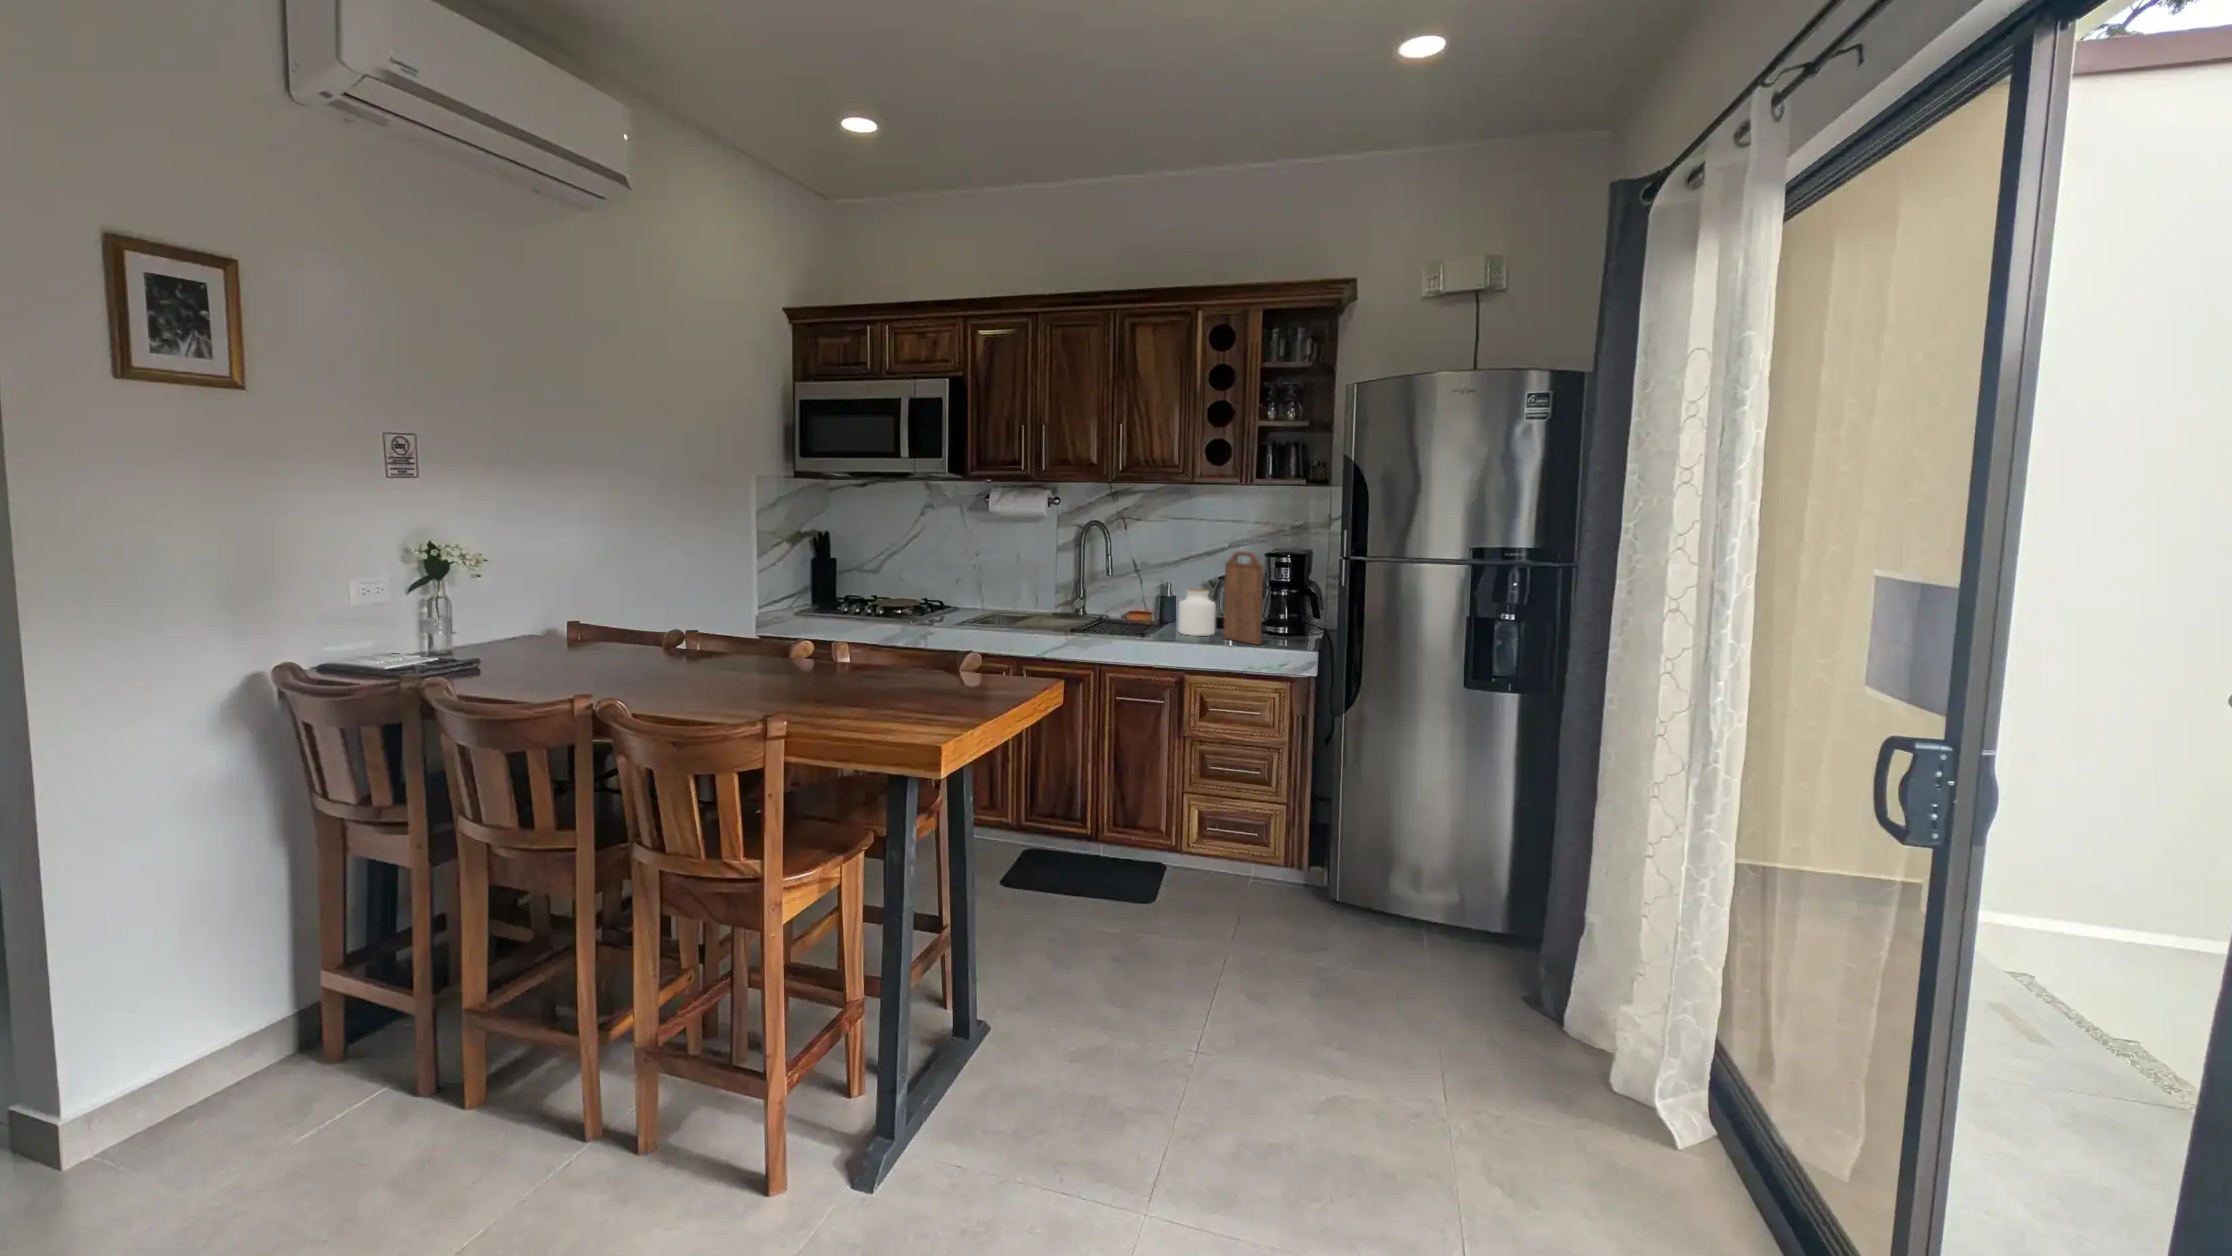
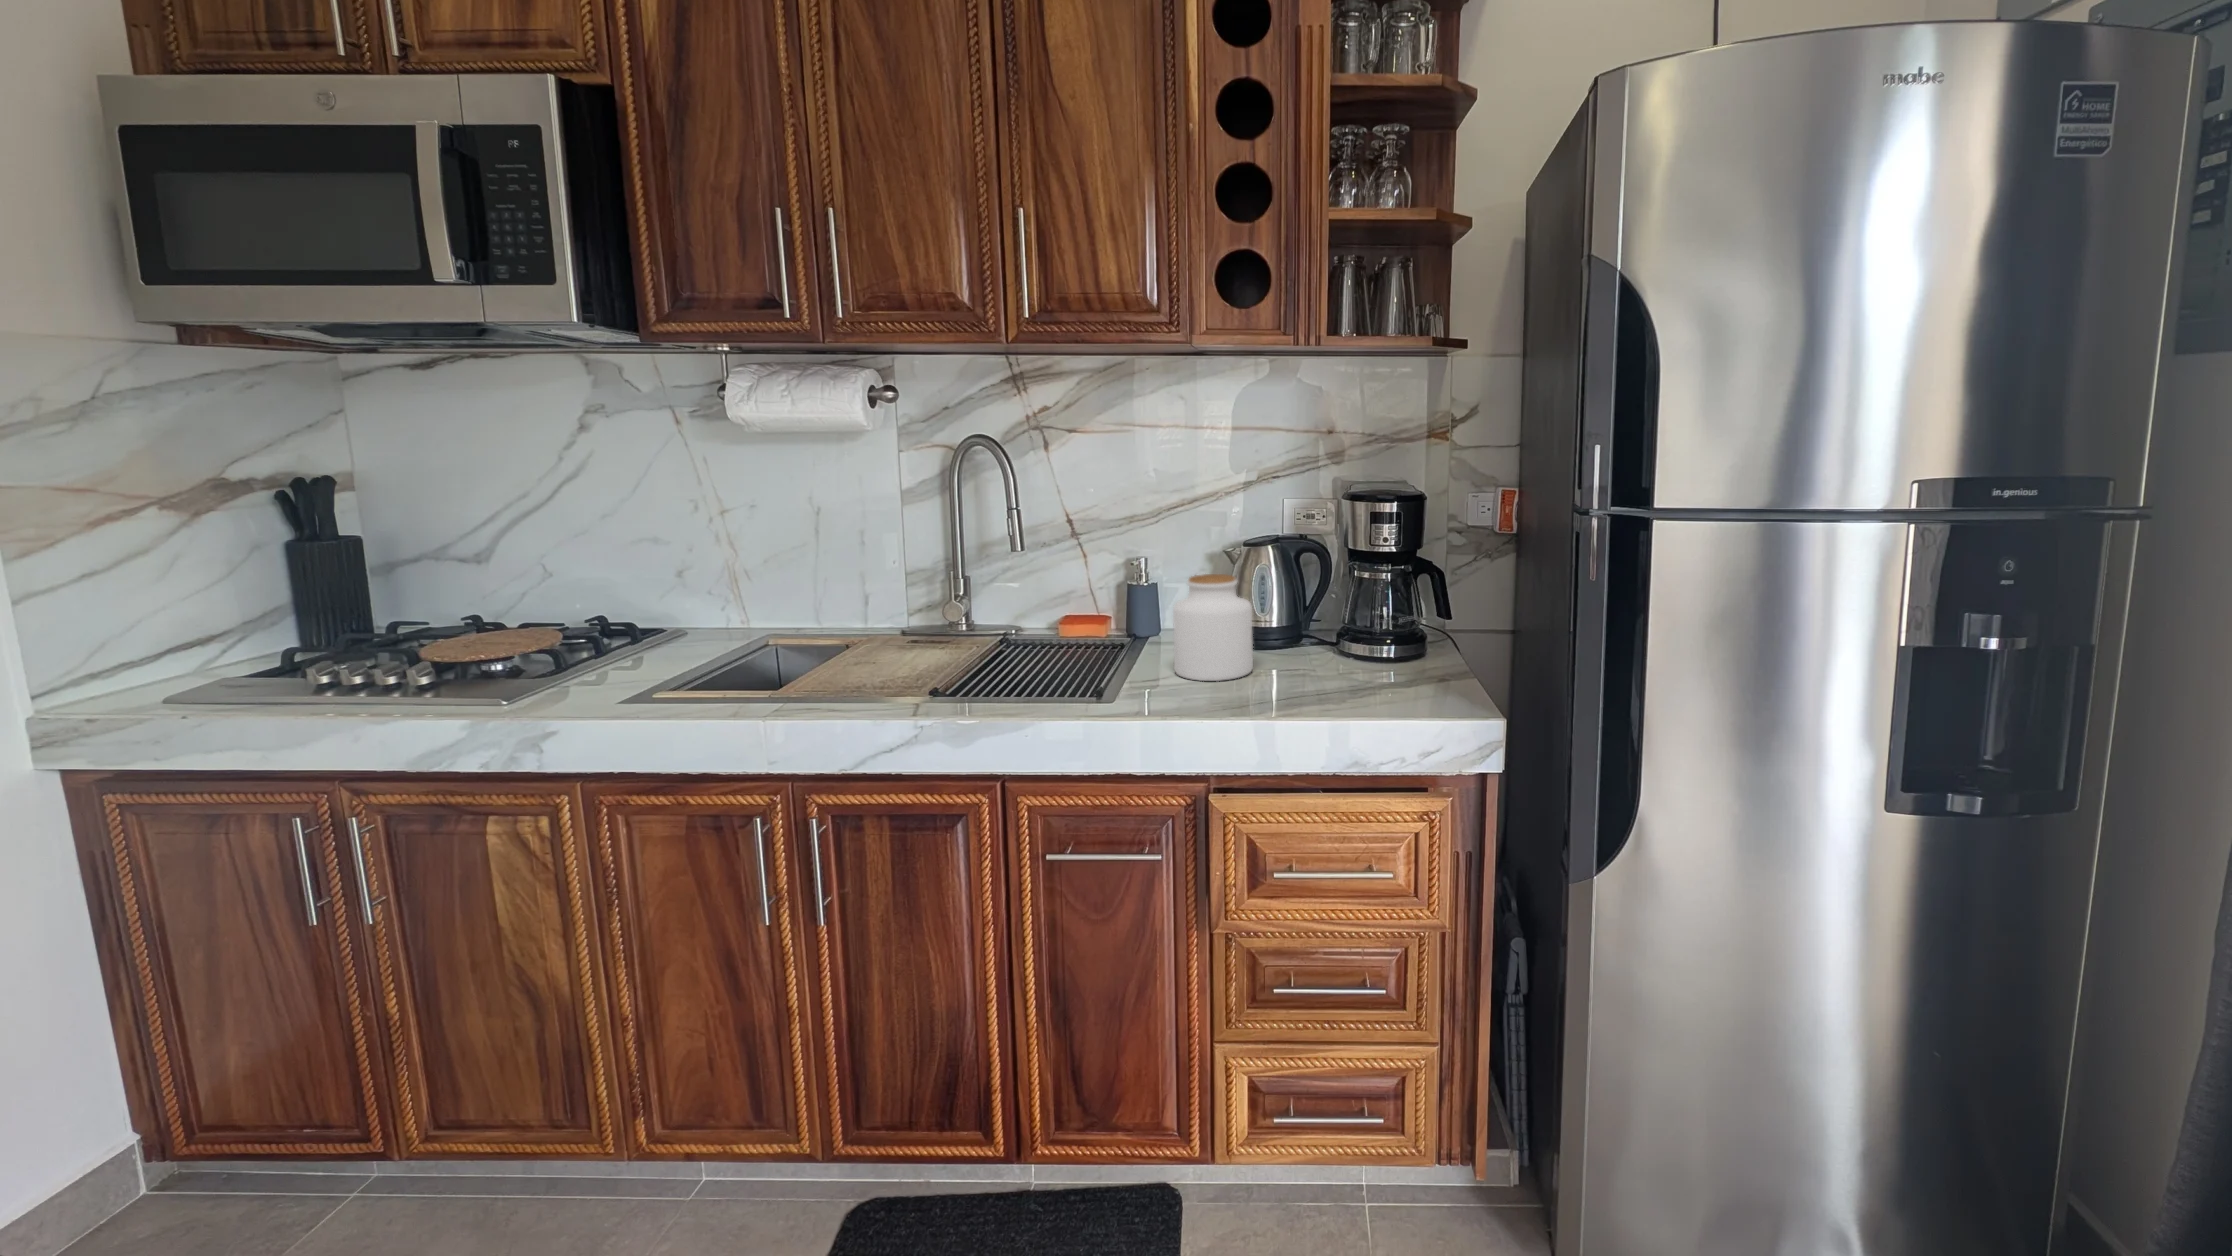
cutting board: present [1223,551,1263,645] -> none [1276,493,1374,705]

